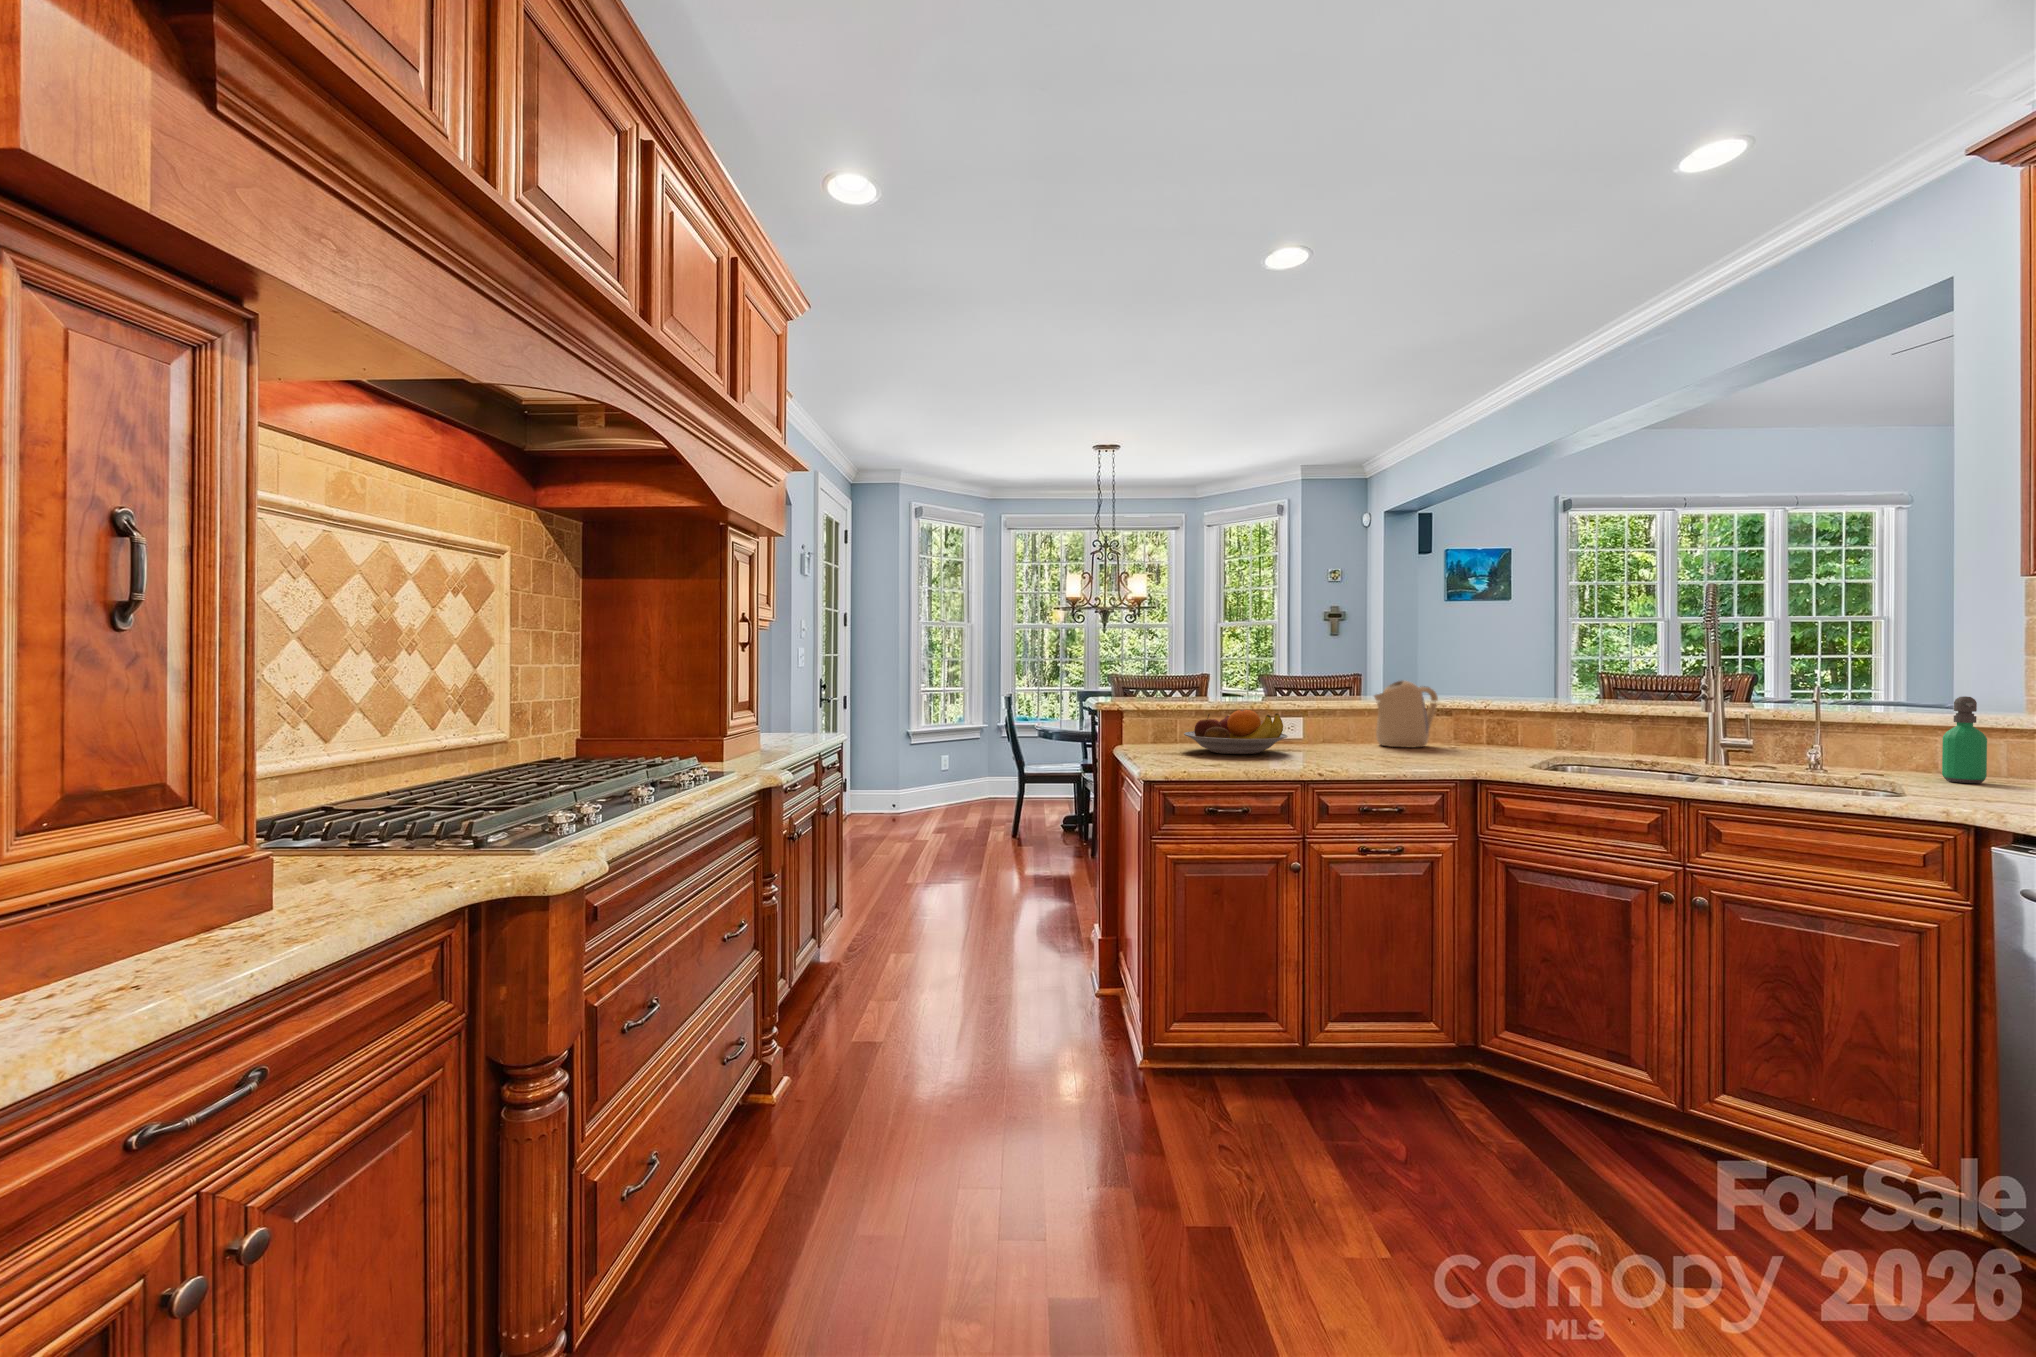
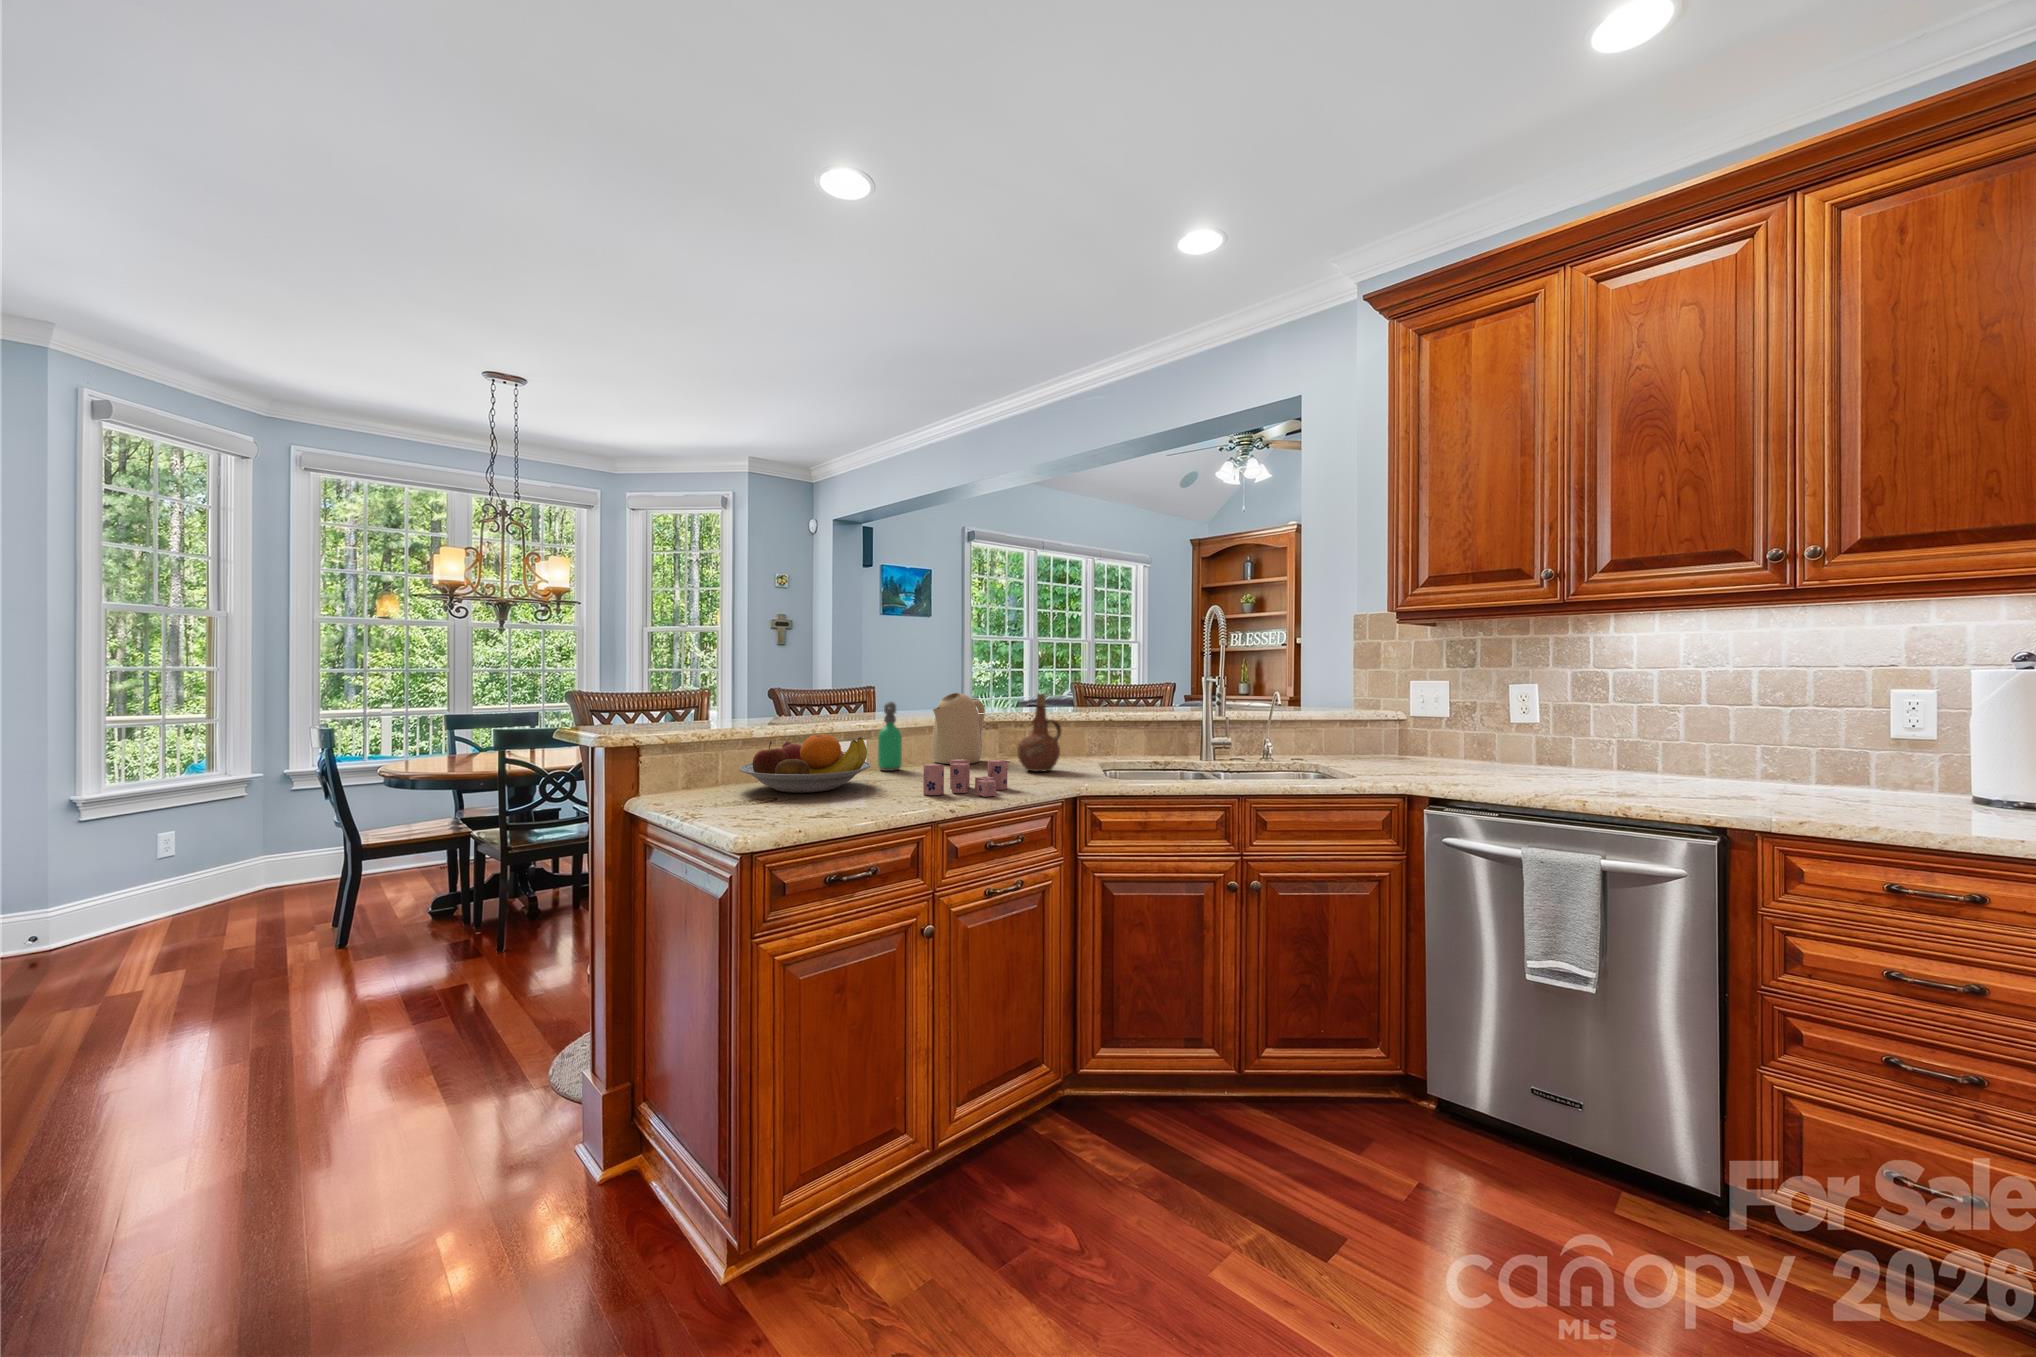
ceramic pitcher: none [1446,681,1497,757] -> present [1017,694,1062,771]
soap dispenser: present [1942,696,1987,783] -> present [878,702,902,771]
candle: none [1317,736,1405,768] -> present [923,759,1008,797]

